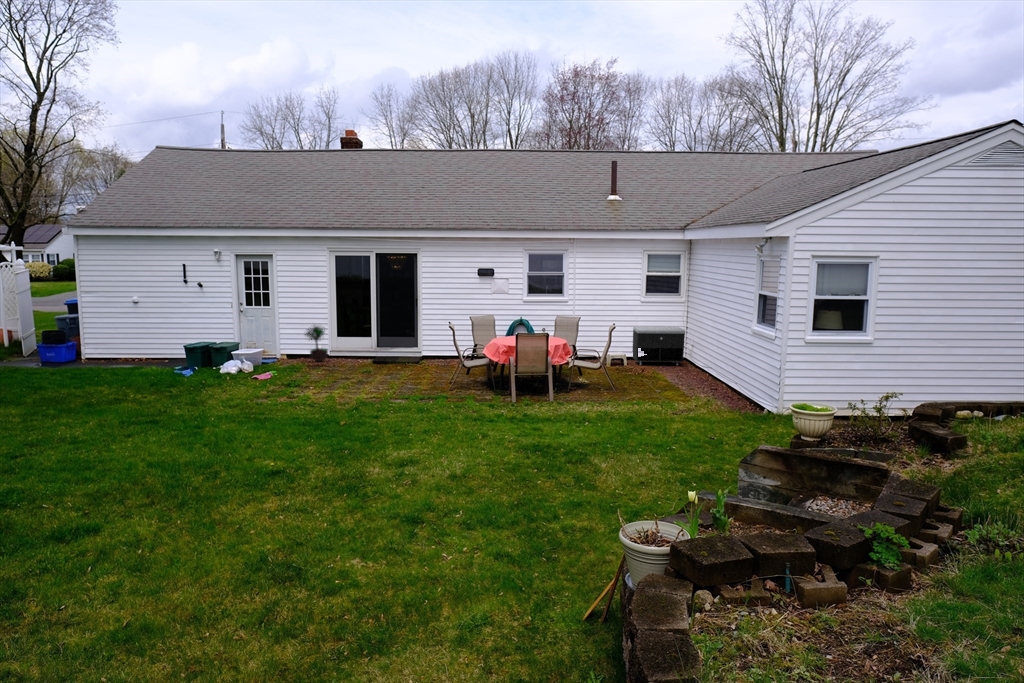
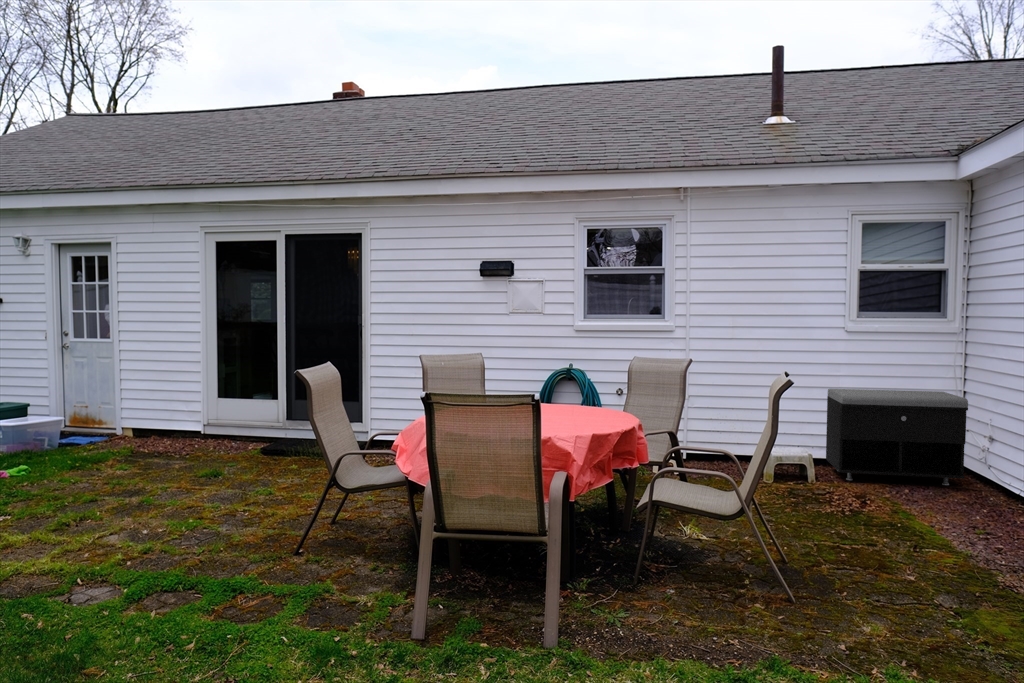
potted tree: present [305,325,328,361] -> none [140,367,197,444]

